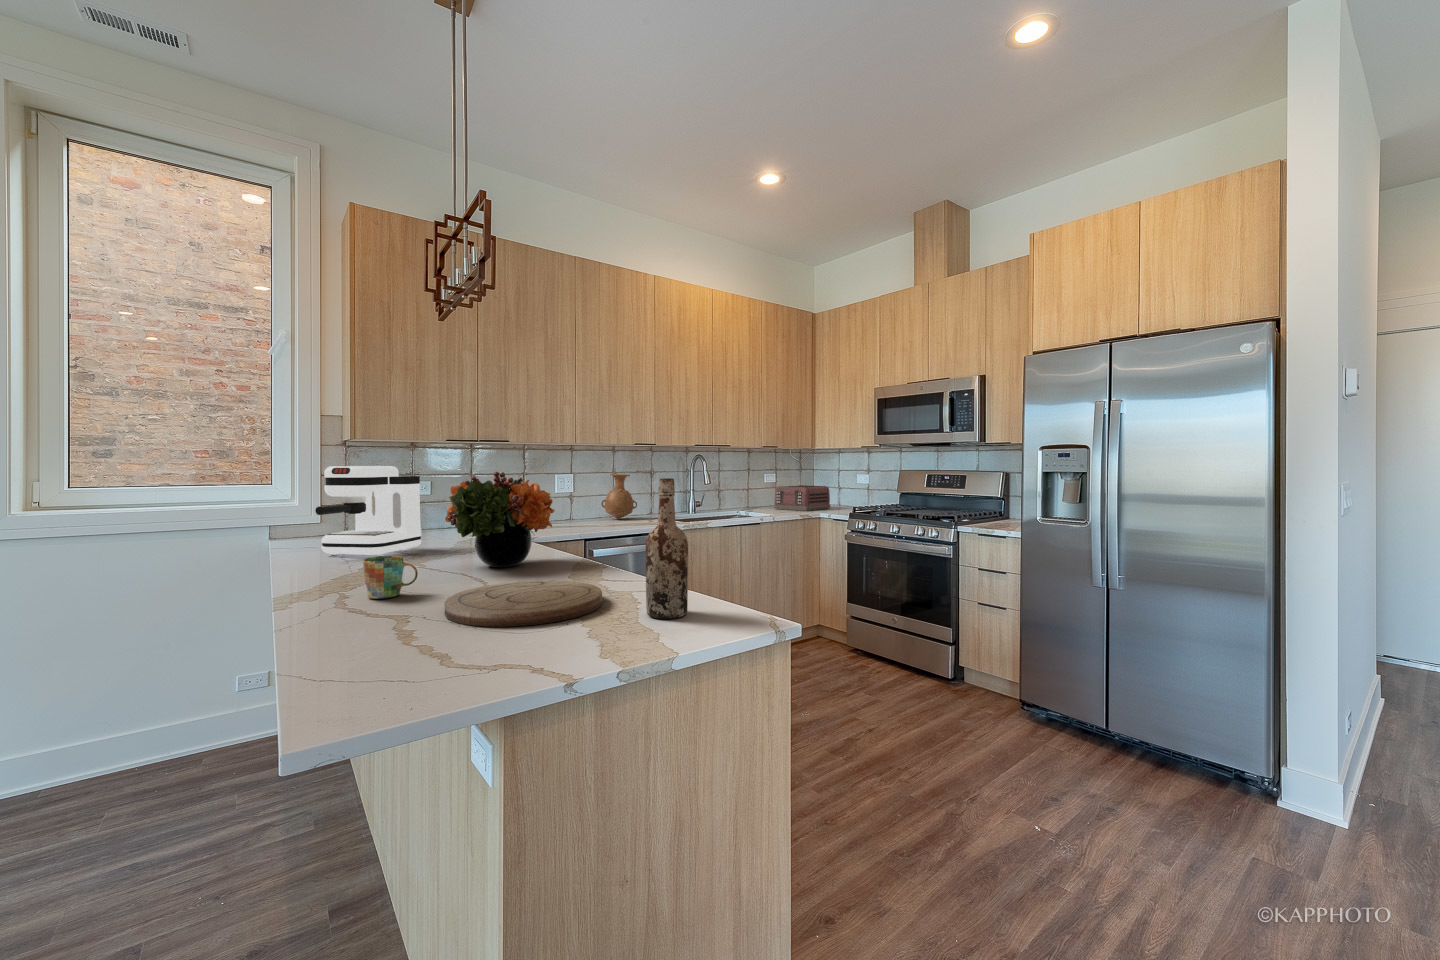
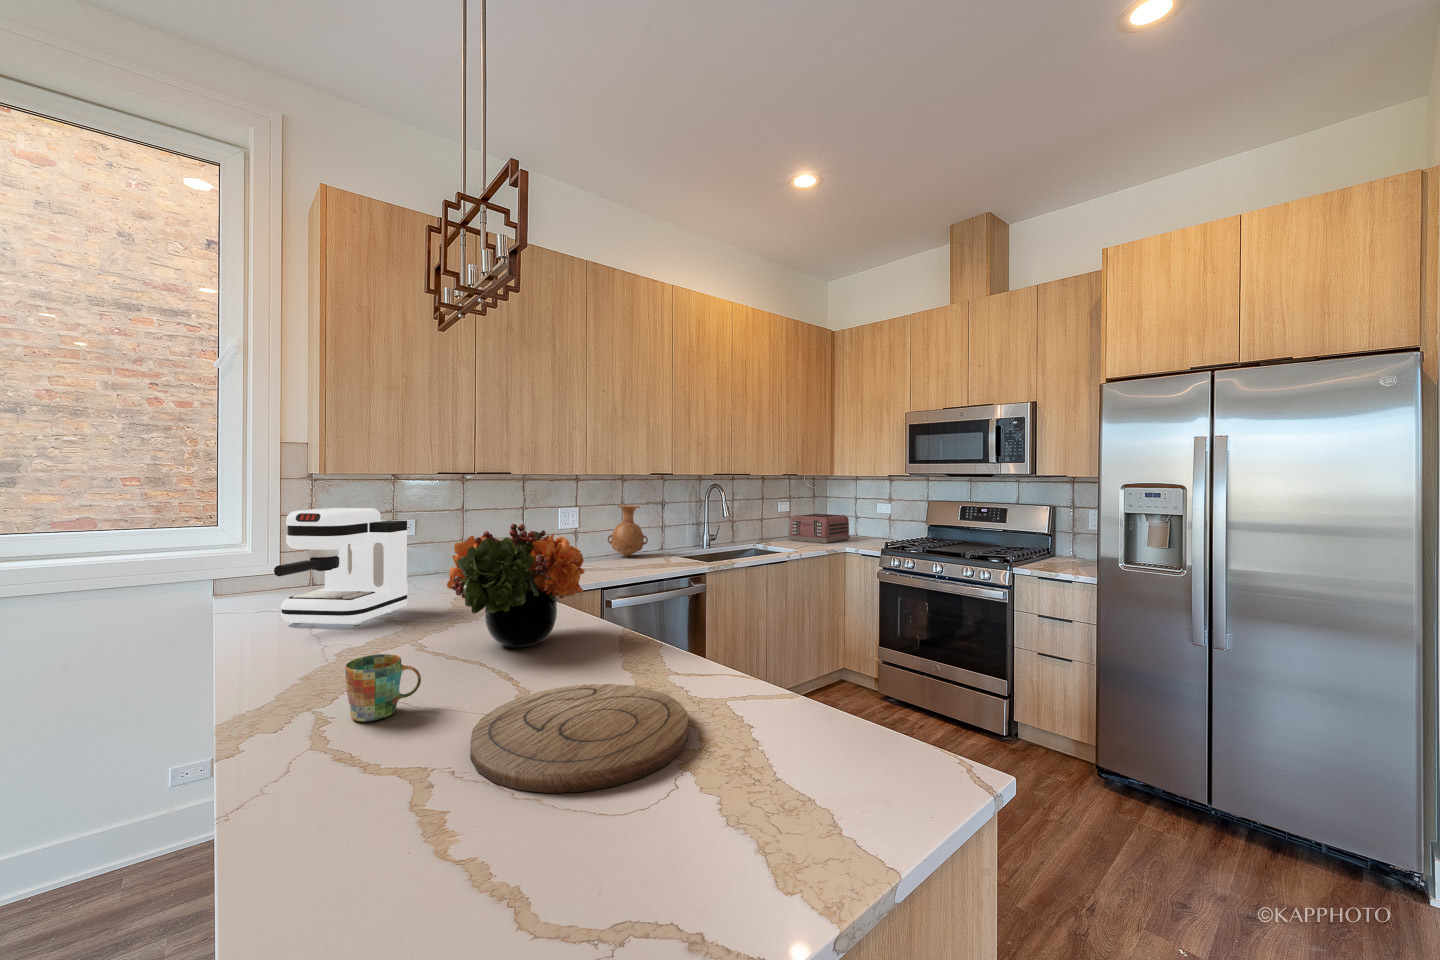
wine bottle: present [646,478,688,619] -> none [763,561,822,766]

